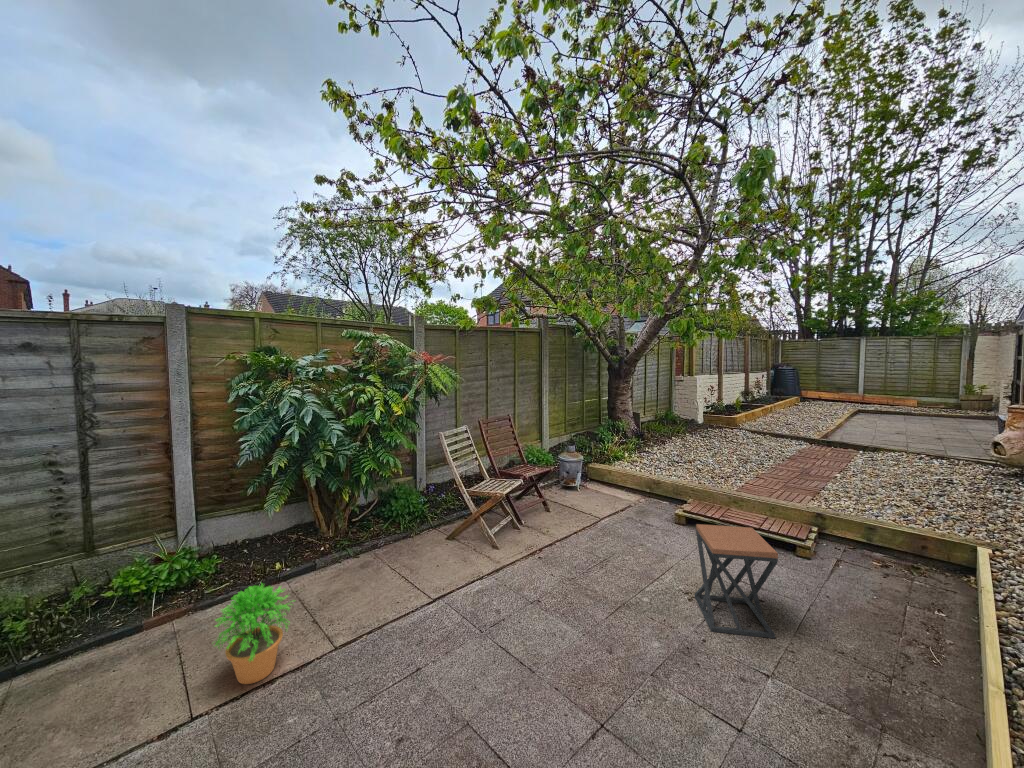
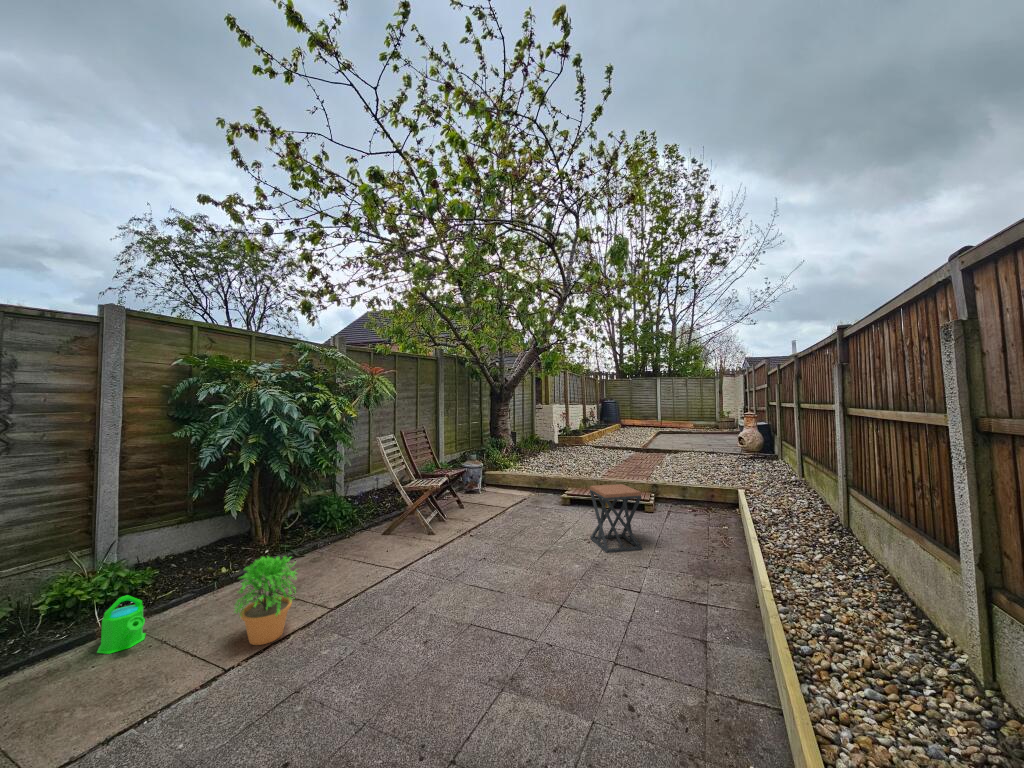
watering can: none [133,597,180,653] -> present [97,595,146,654]

